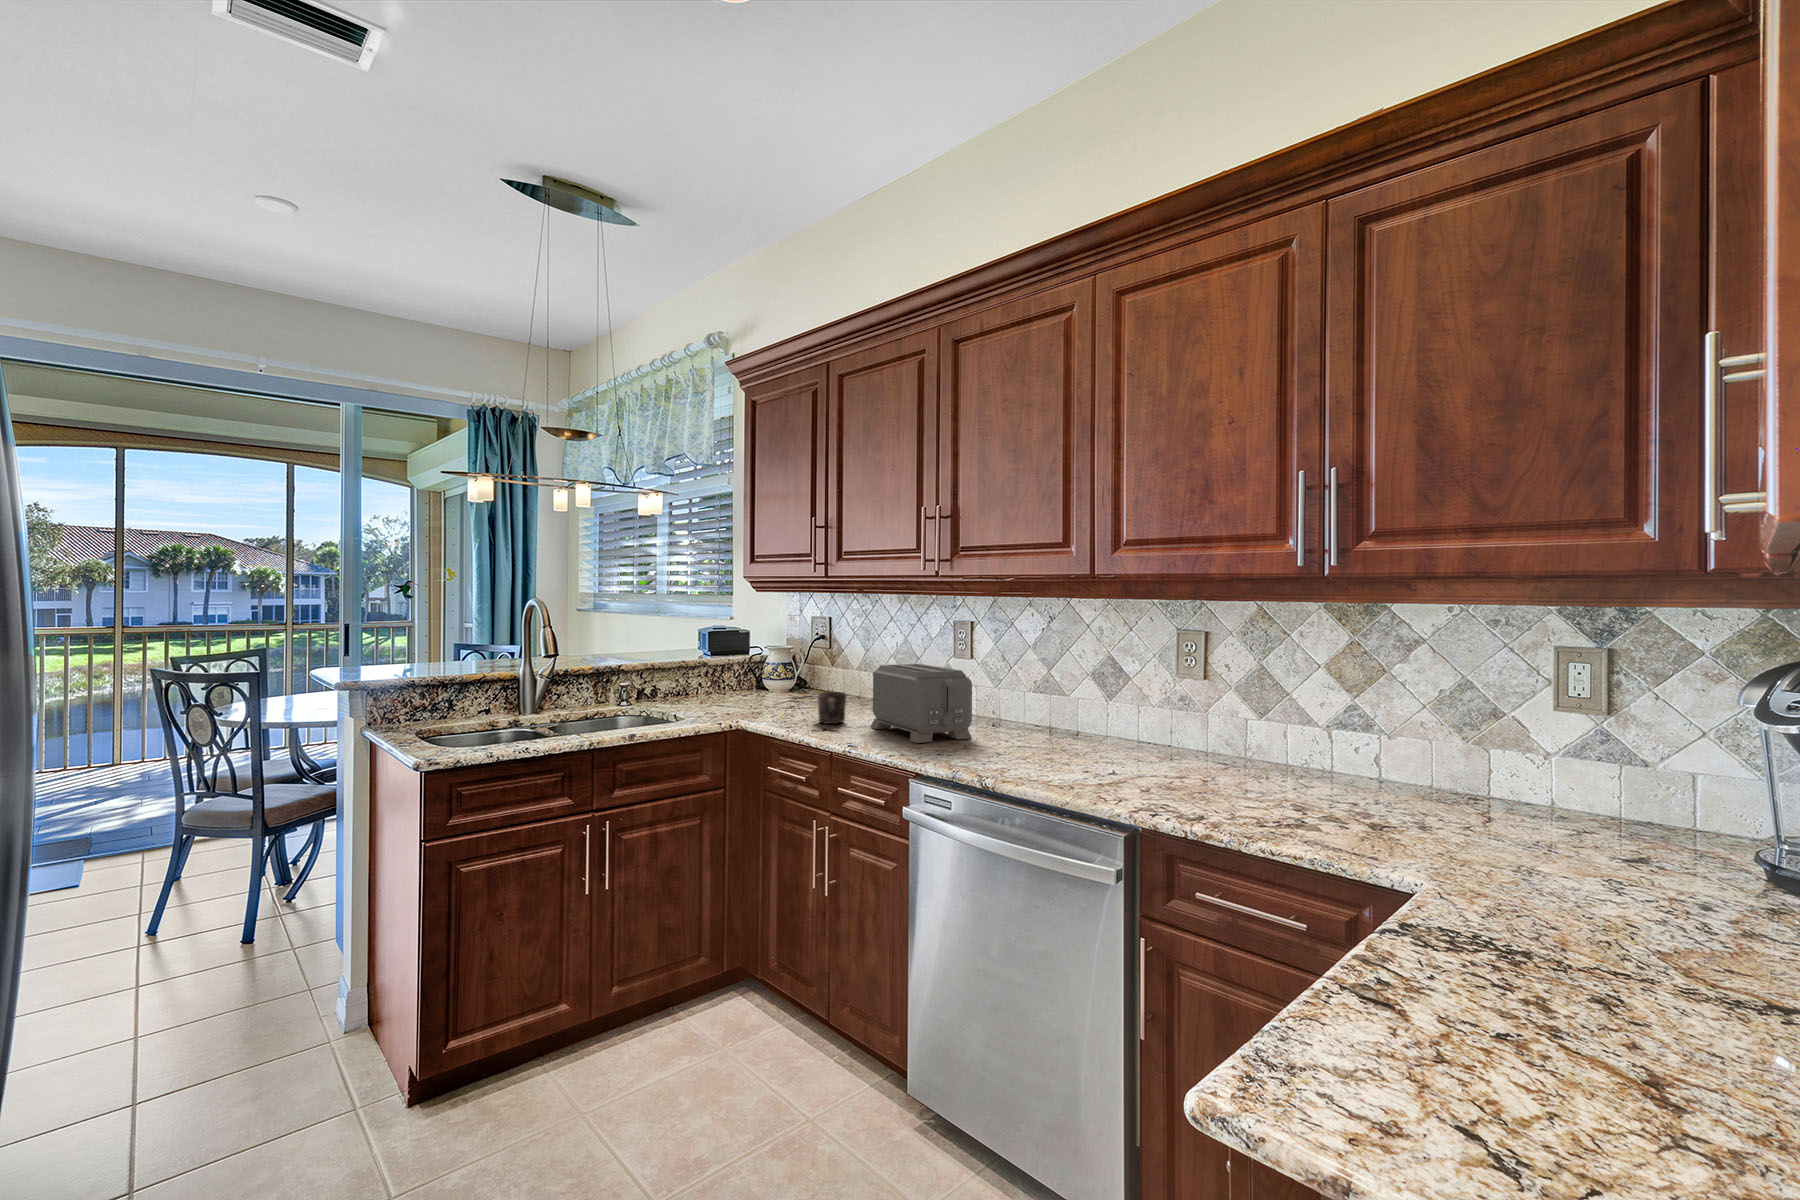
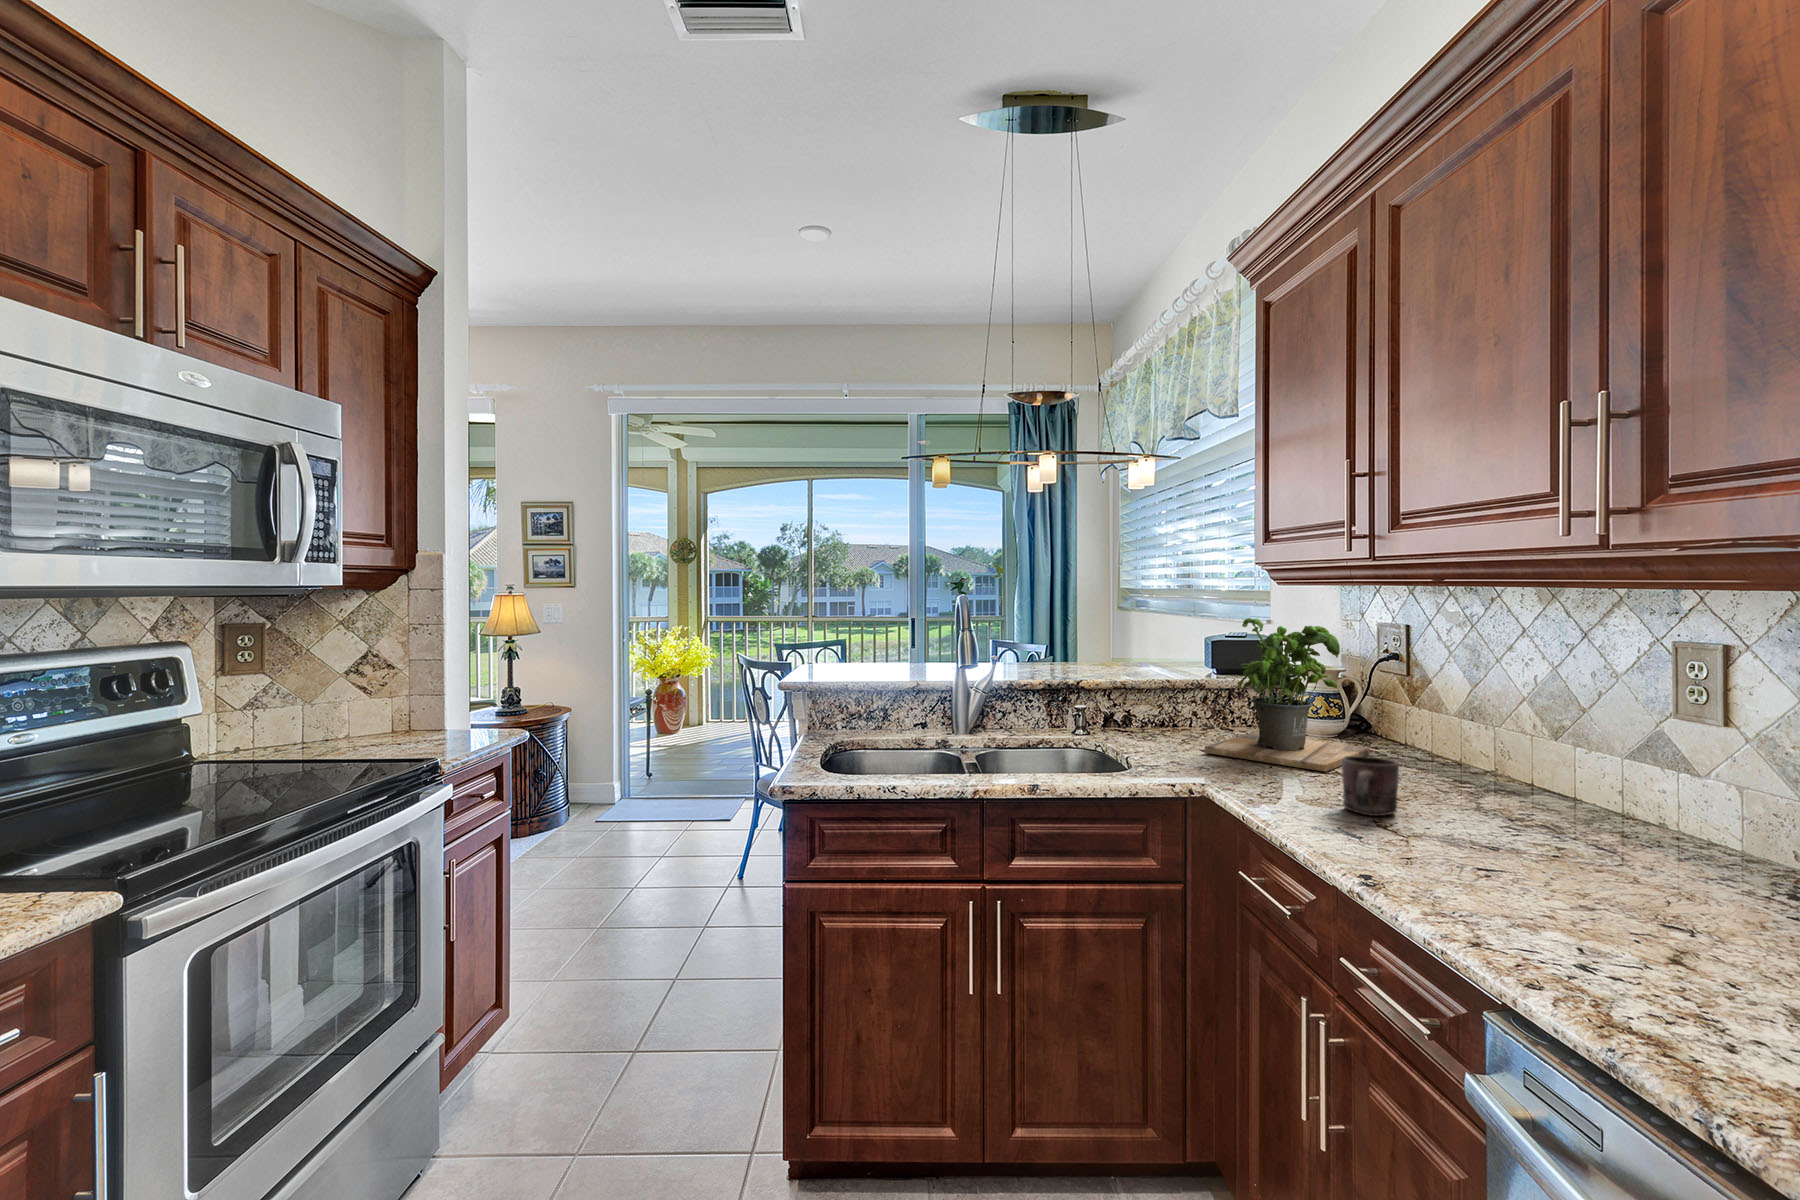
potted plant: none [719,614,812,708] -> present [1204,618,1370,772]
toaster: present [871,664,972,743] -> none [1443,722,1703,918]

